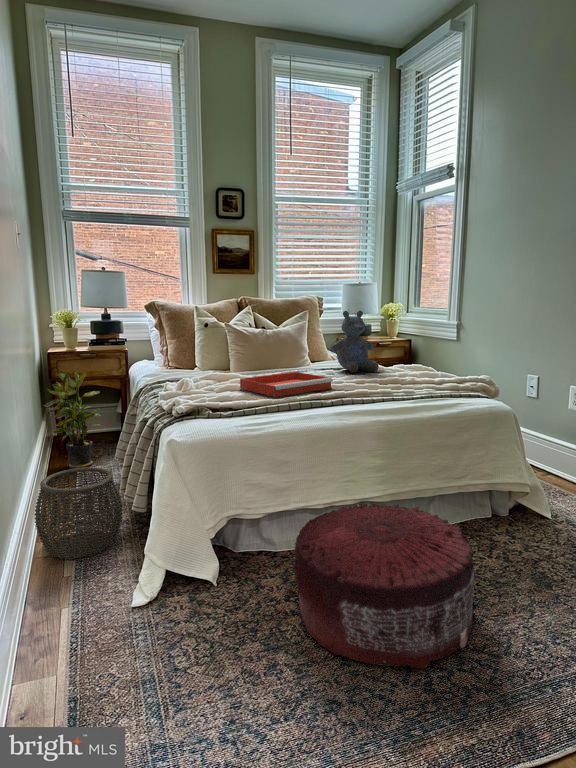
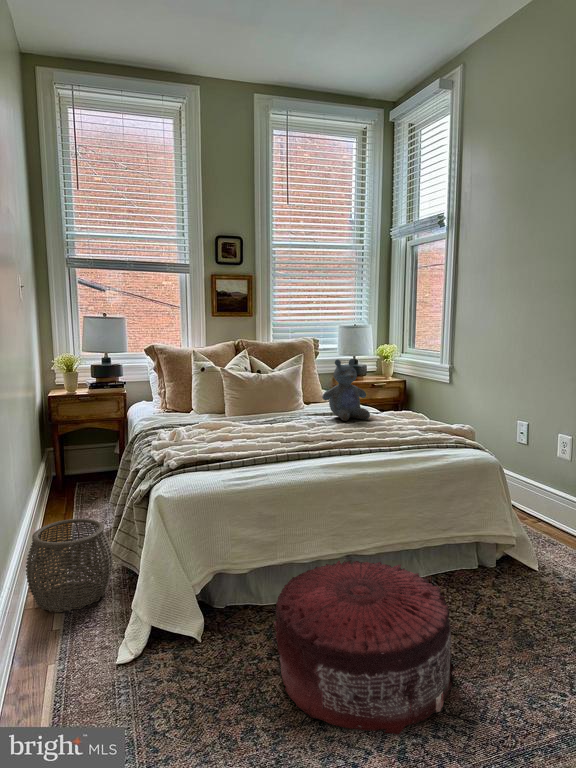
potted plant: present [44,371,100,468] -> none [40,415,97,513]
tray: present [240,372,333,397] -> none [231,422,322,450]

